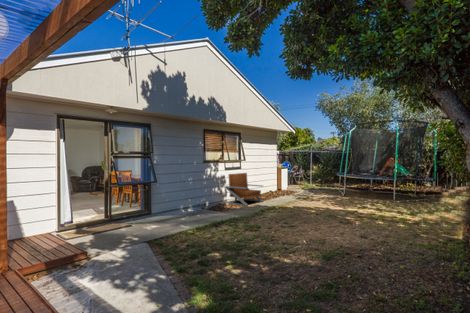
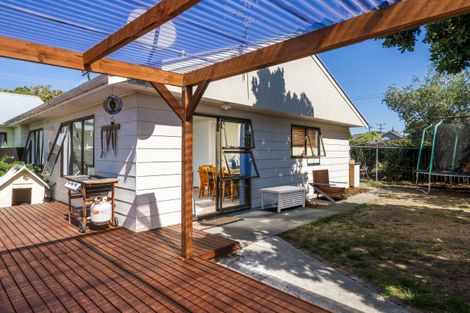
storage bench: none [162,190,212,217] -> present [260,186,306,212]

